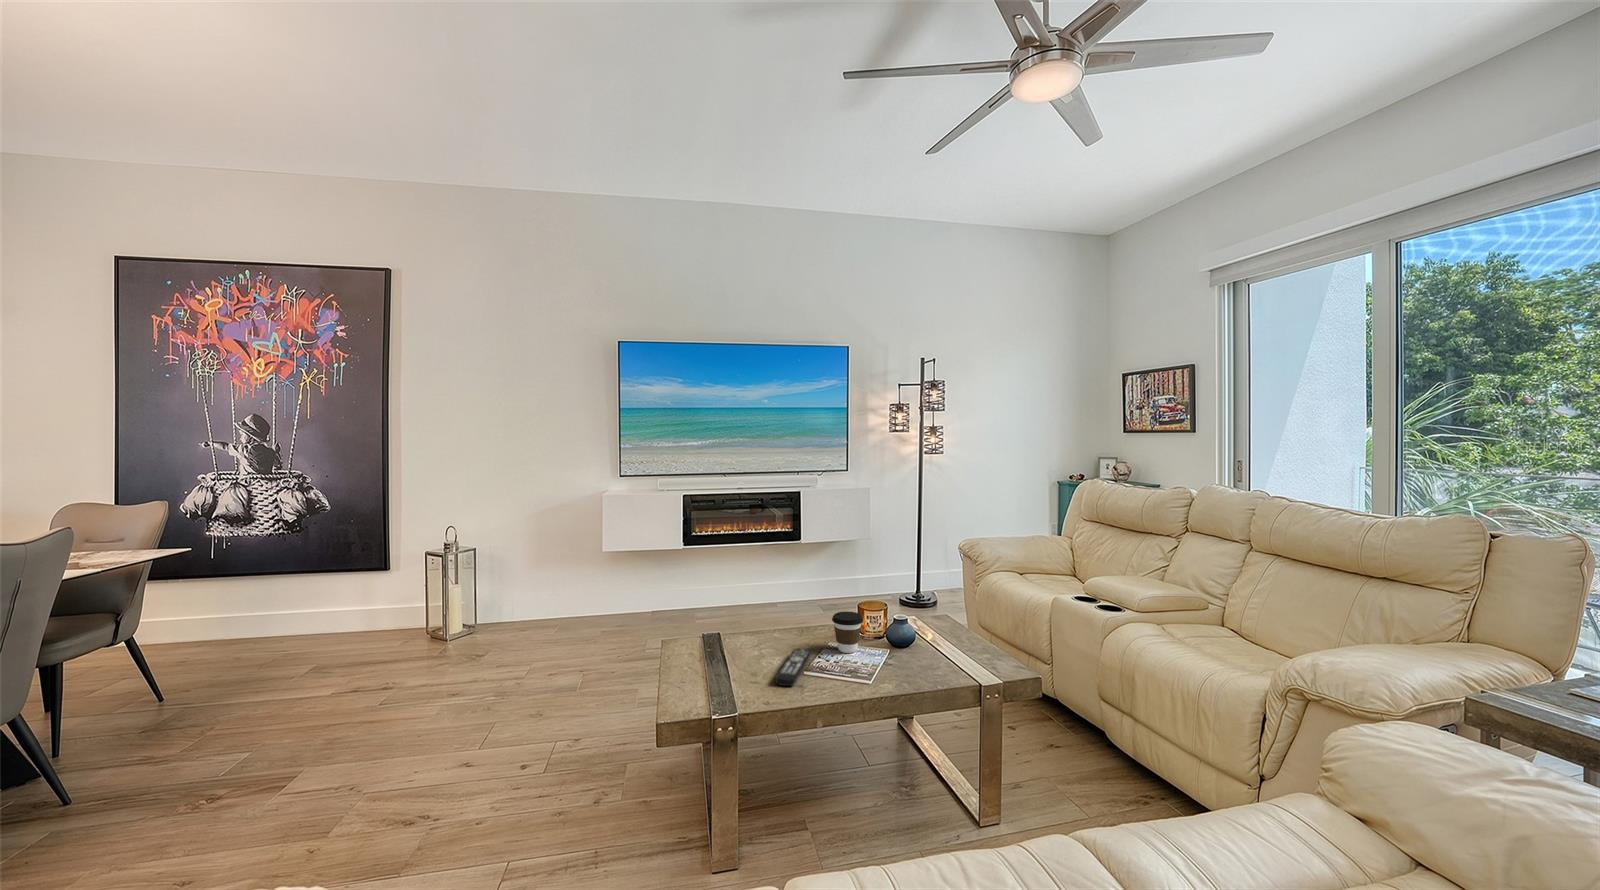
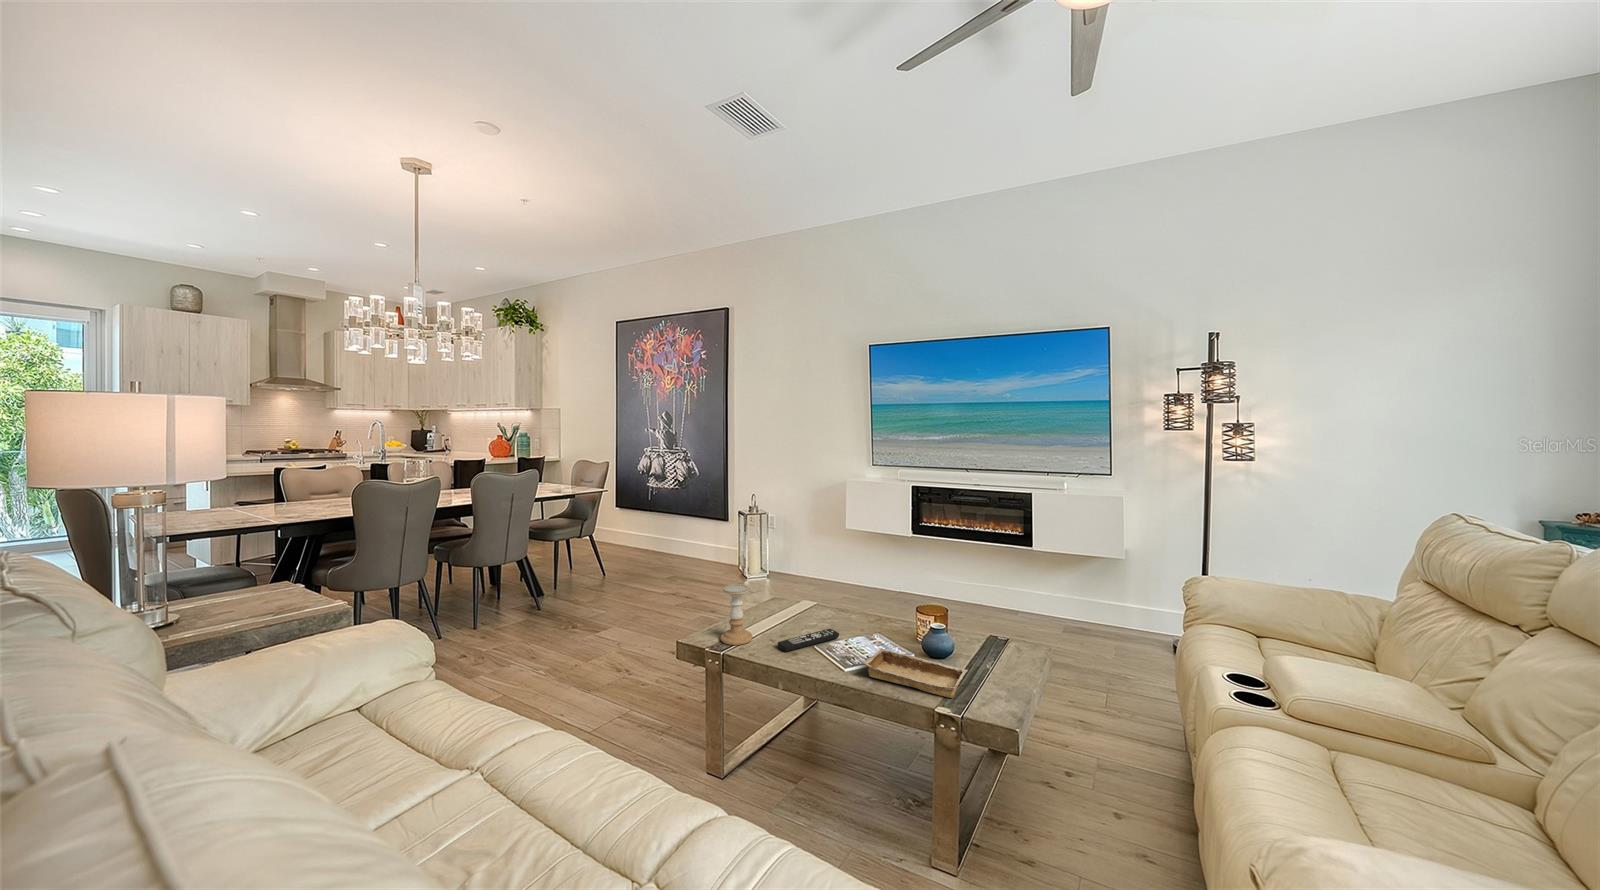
coffee cup: present [832,611,863,653] -> none [861,608,890,646]
candle holder: none [693,619,736,702] -> present [721,584,752,645]
tray: none [884,644,993,678] -> present [864,648,968,698]

